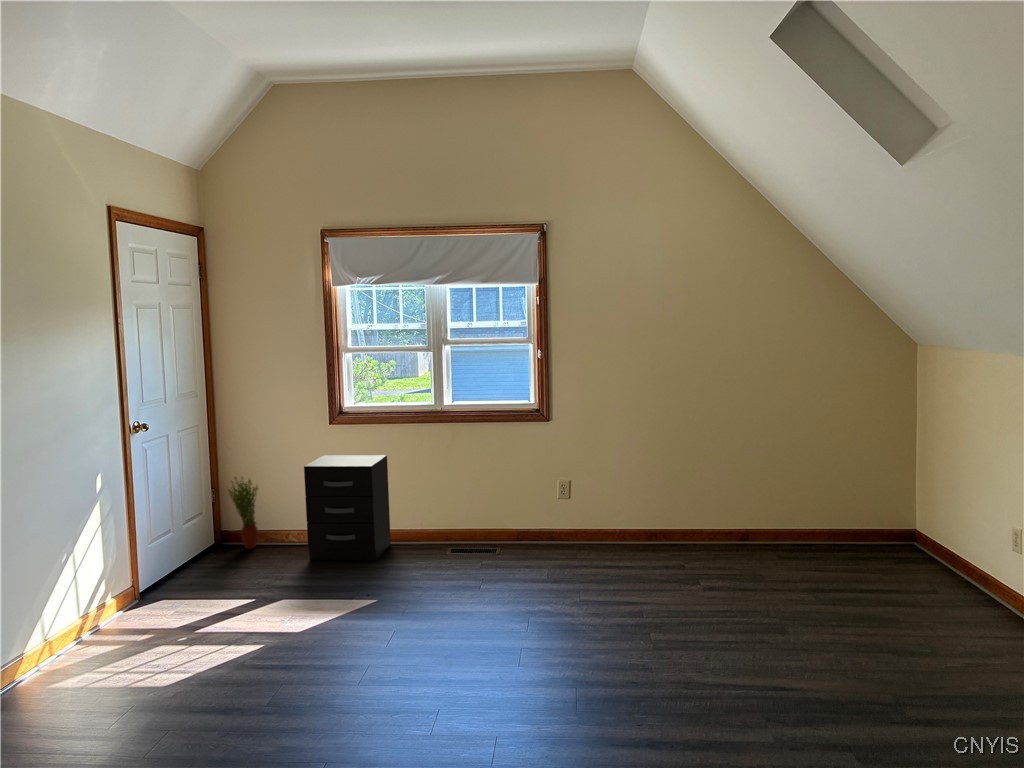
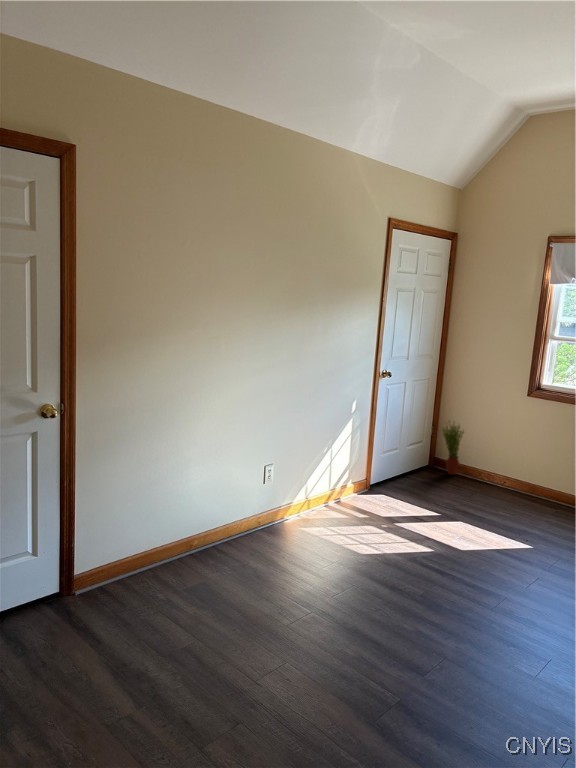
dresser: present [304,455,391,561] -> none [491,419,572,512]

